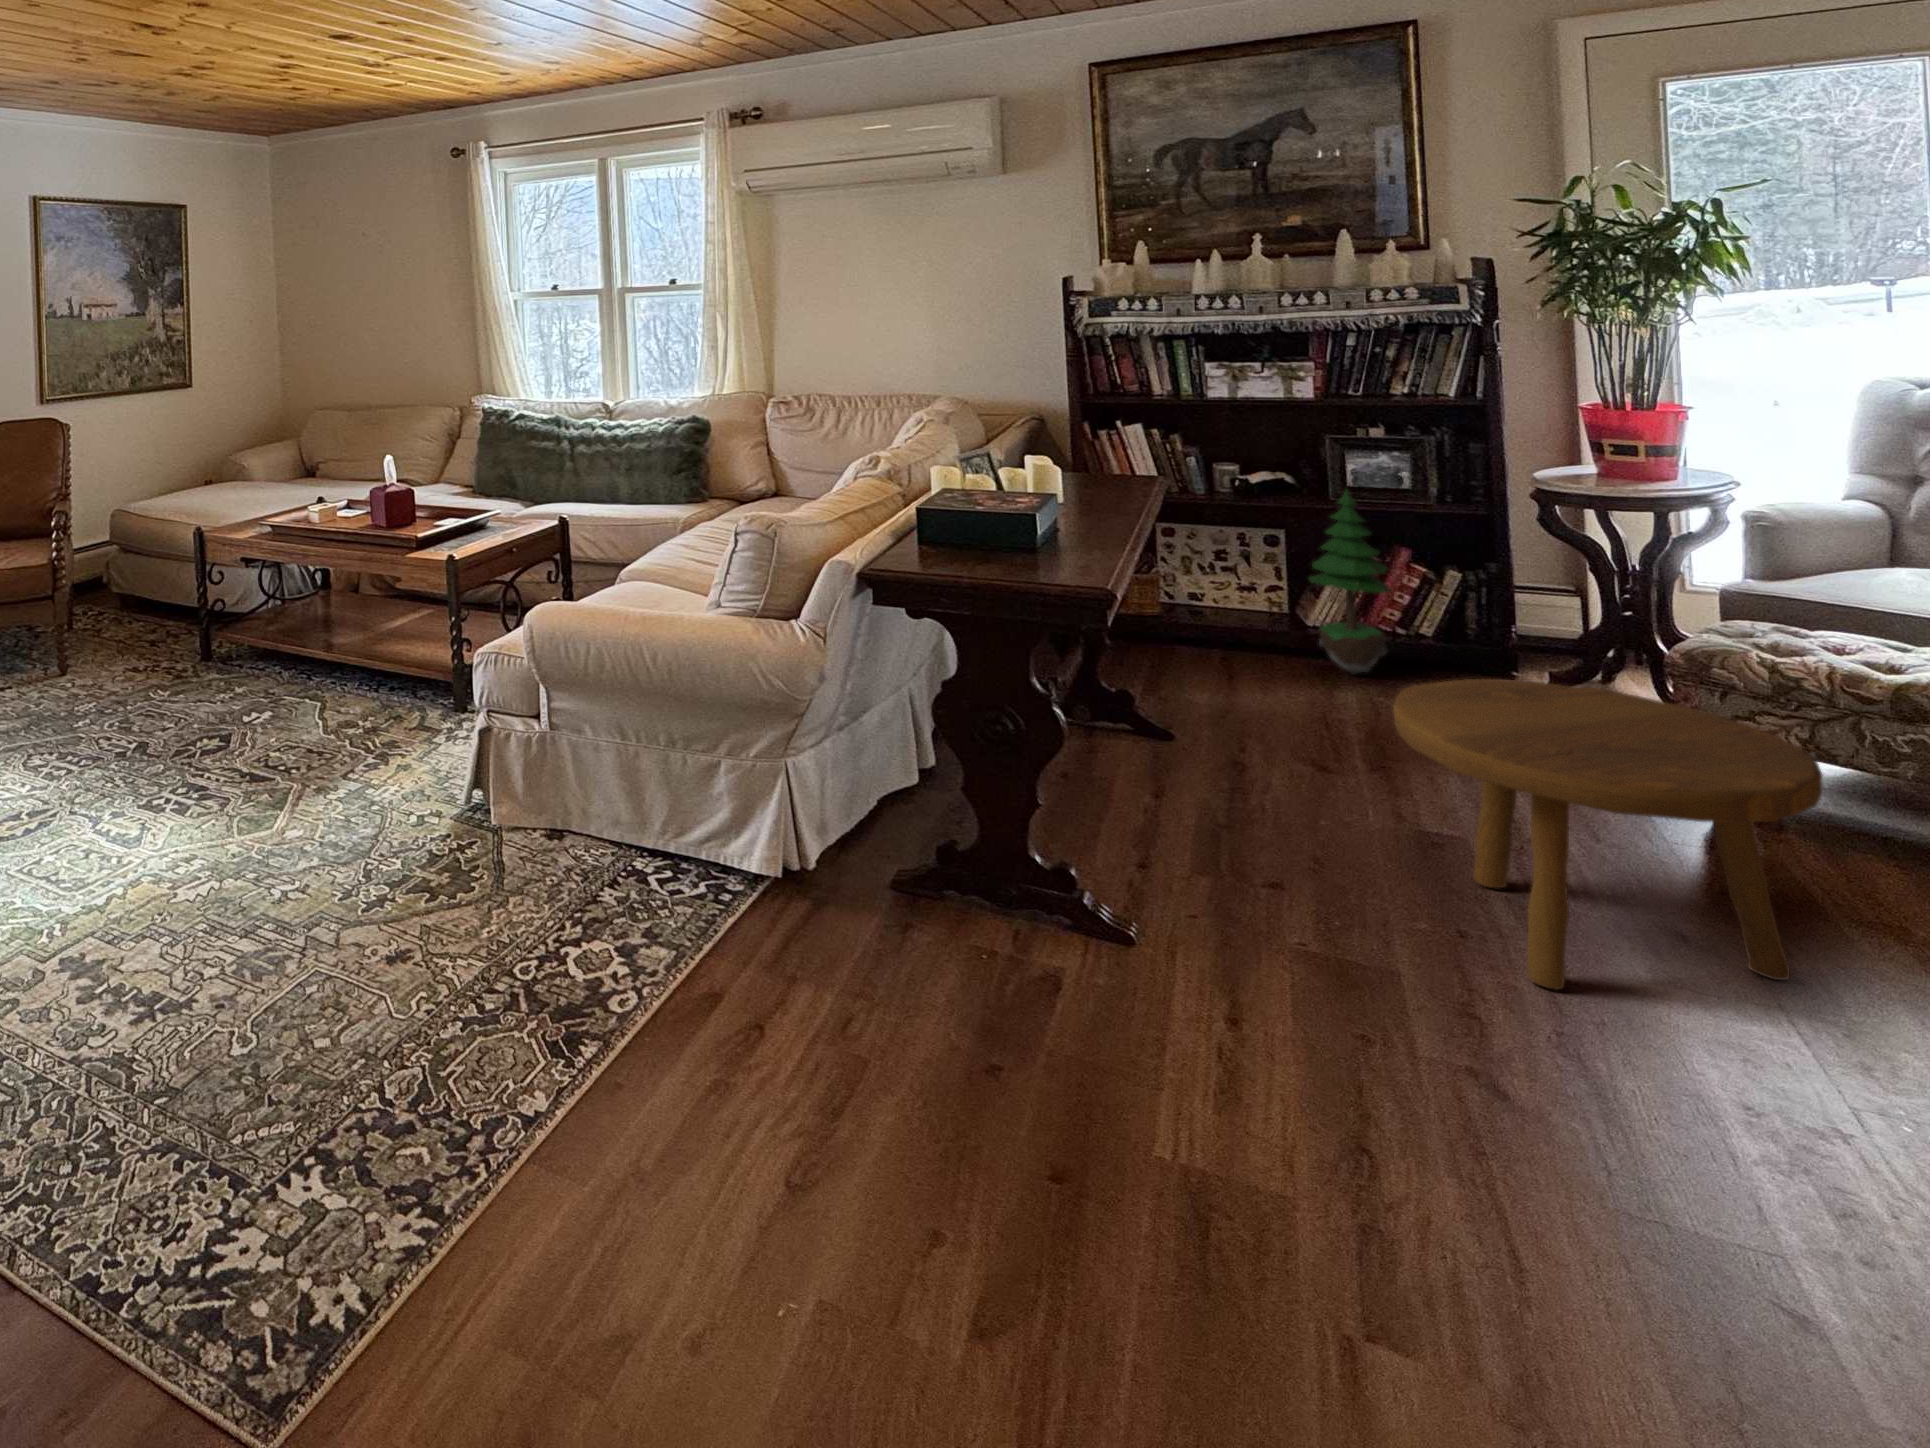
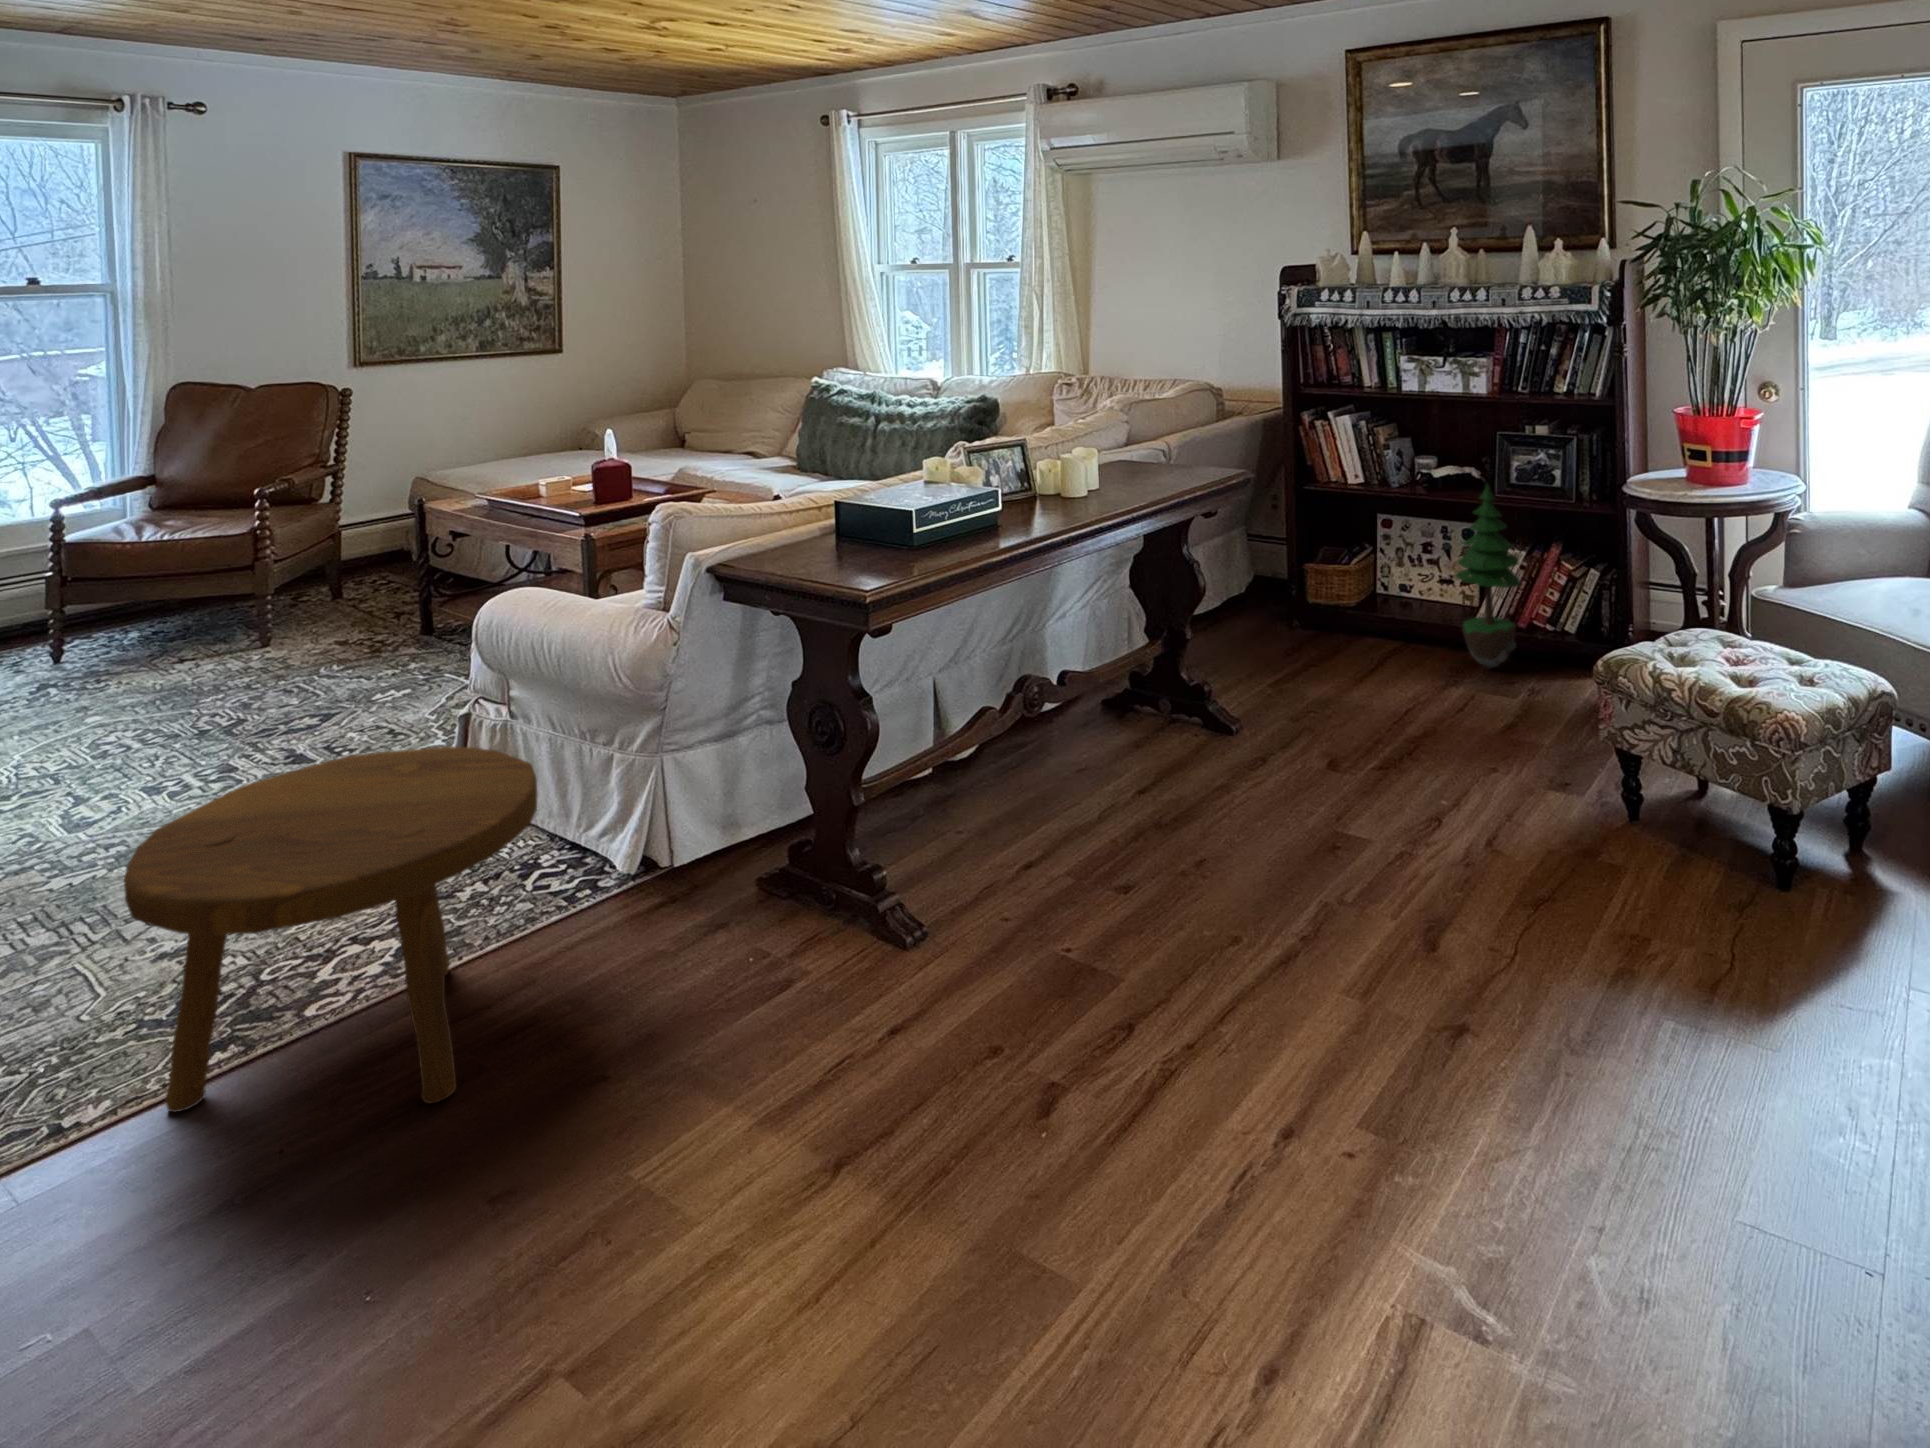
footstool: present [1393,679,1823,989] -> present [124,746,537,1112]

